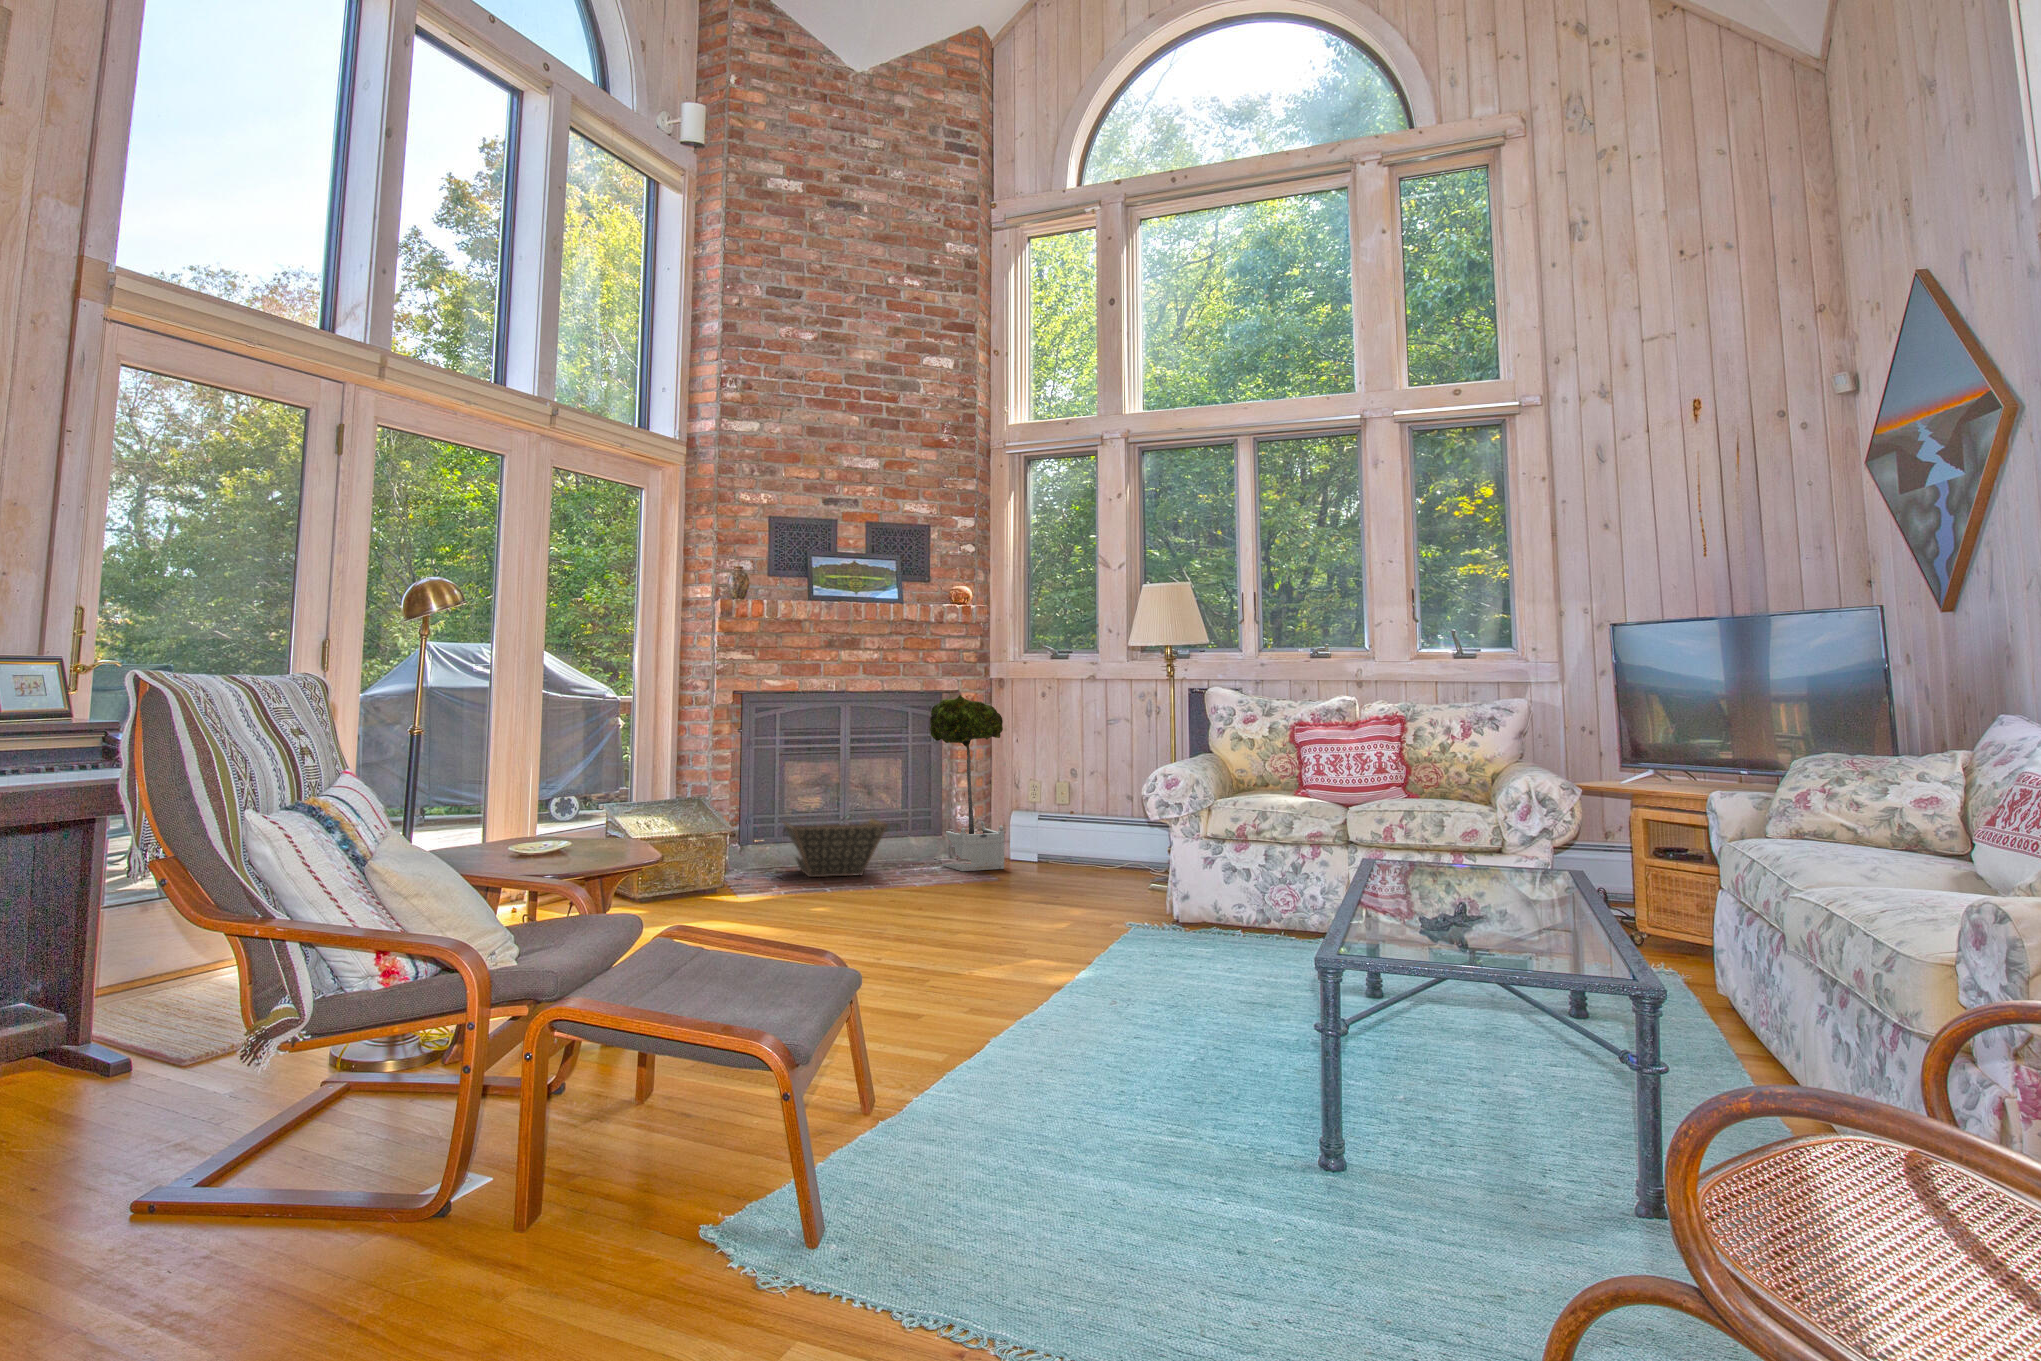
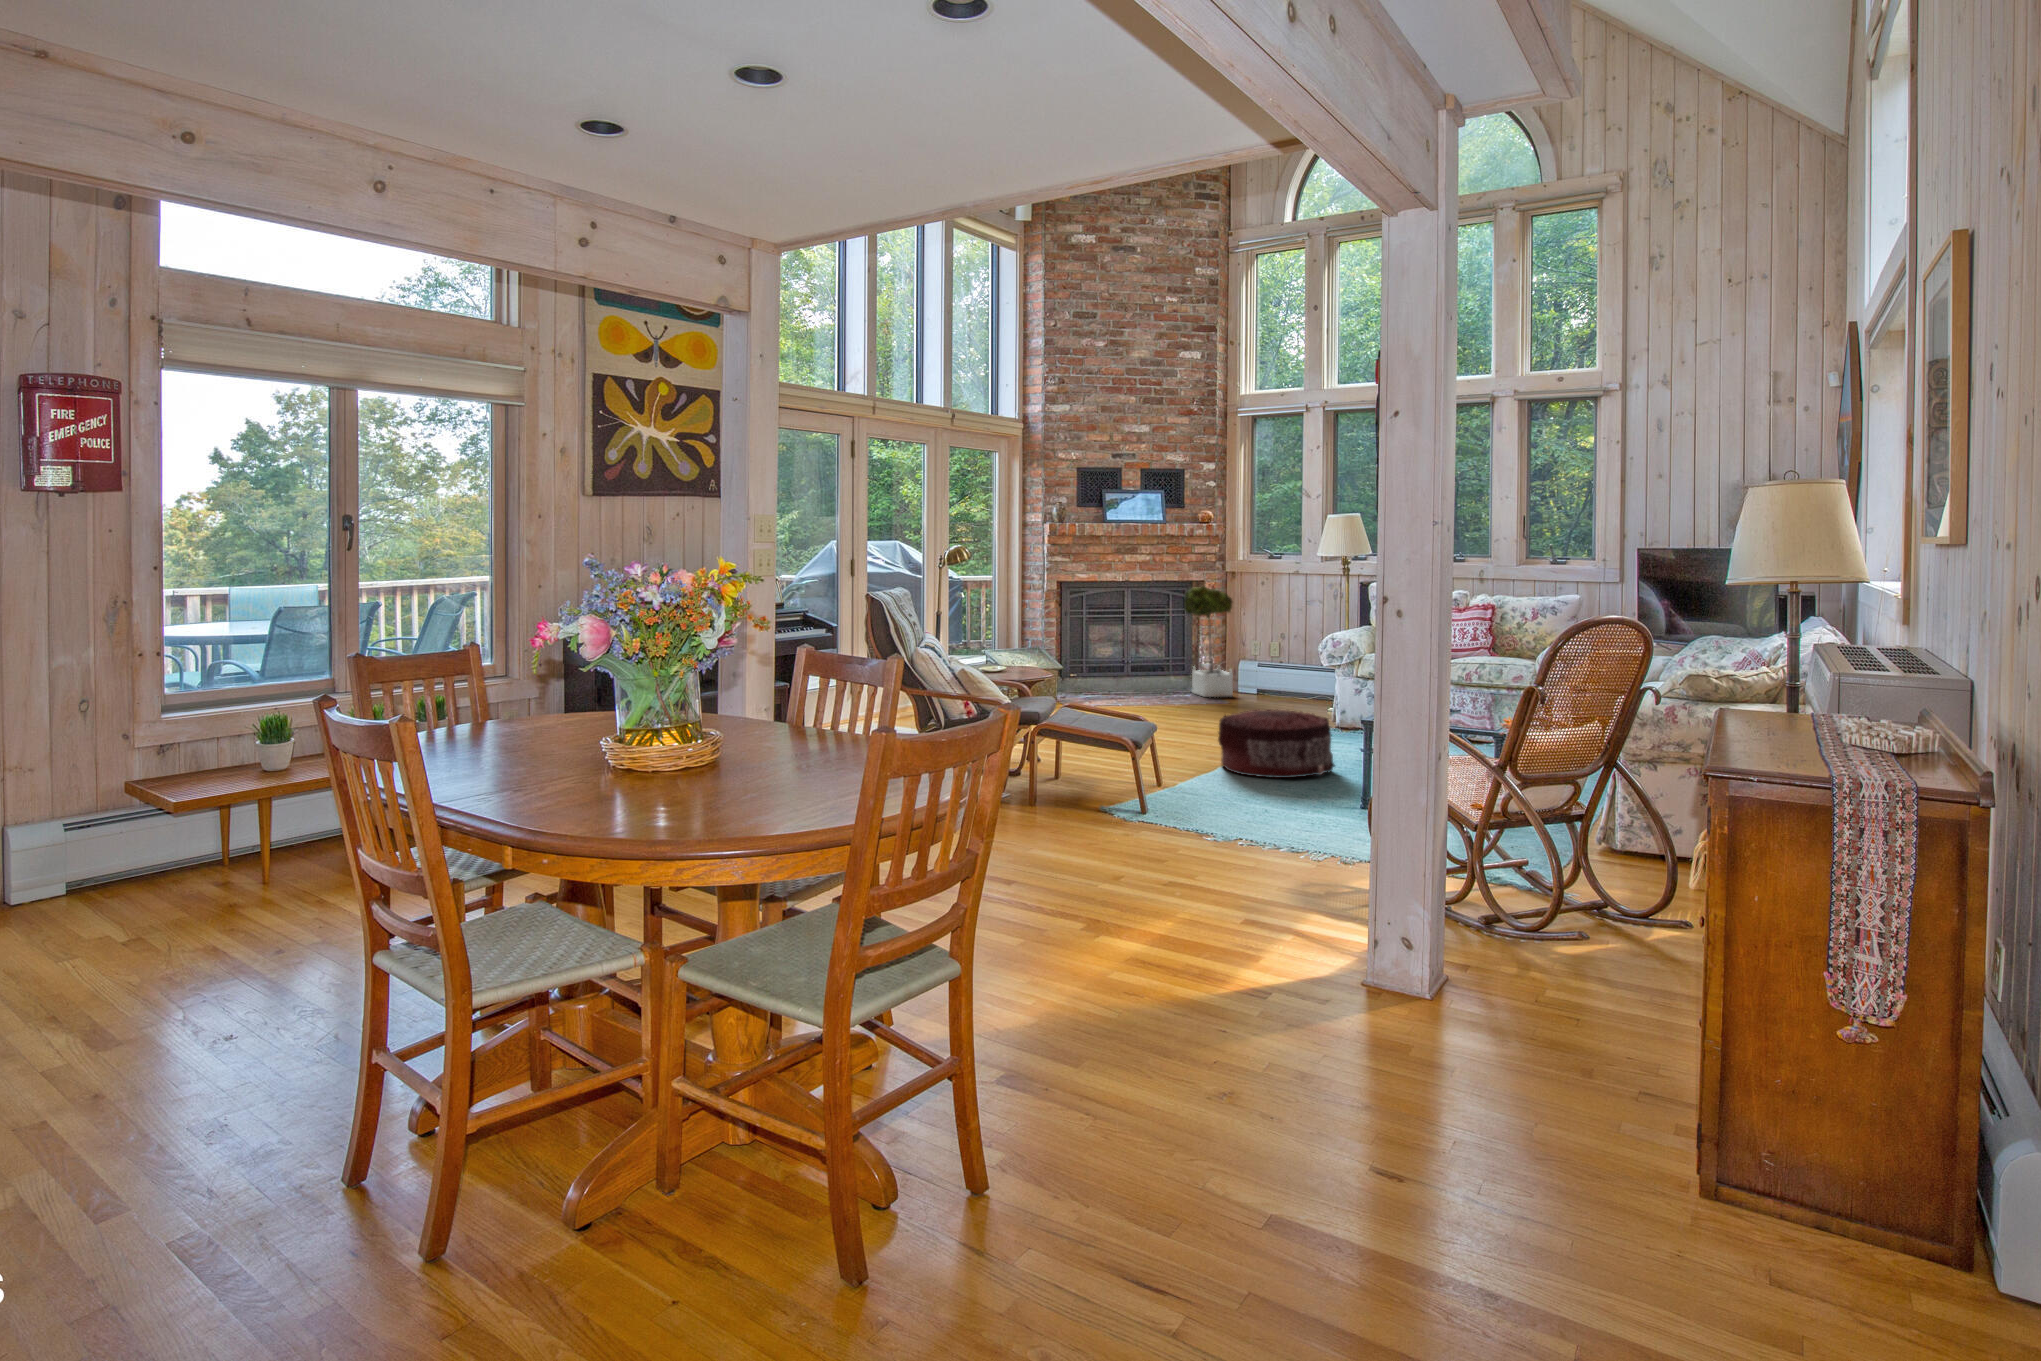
basket: present [782,818,887,877] -> none [1086,660,1156,698]
pouf: none [1018,891,1246,1038] -> present [1218,709,1335,778]

